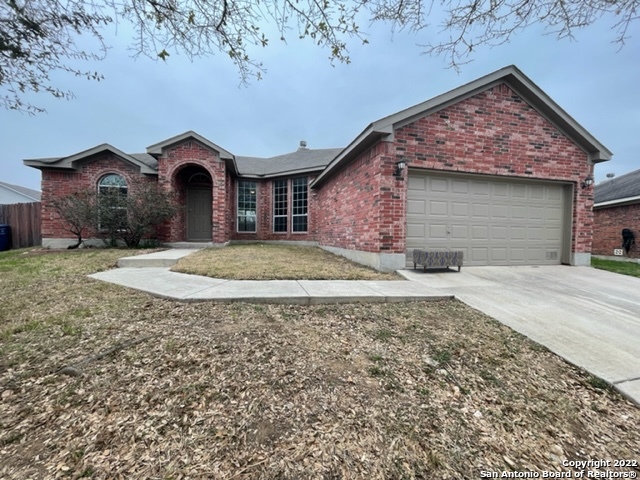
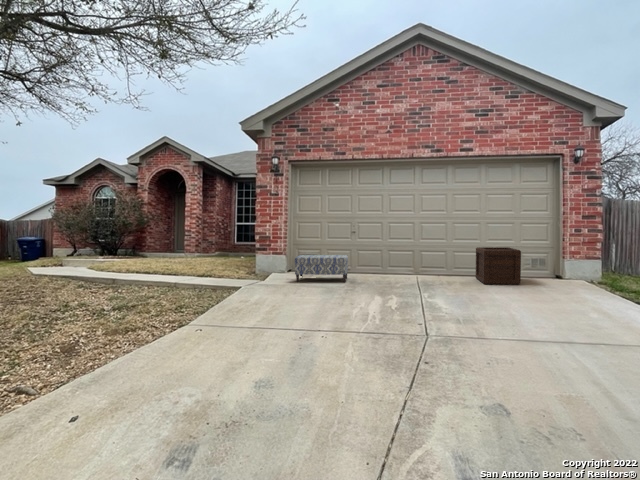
wooden crate: none [527,243,572,270] -> present [476,247,521,284]

